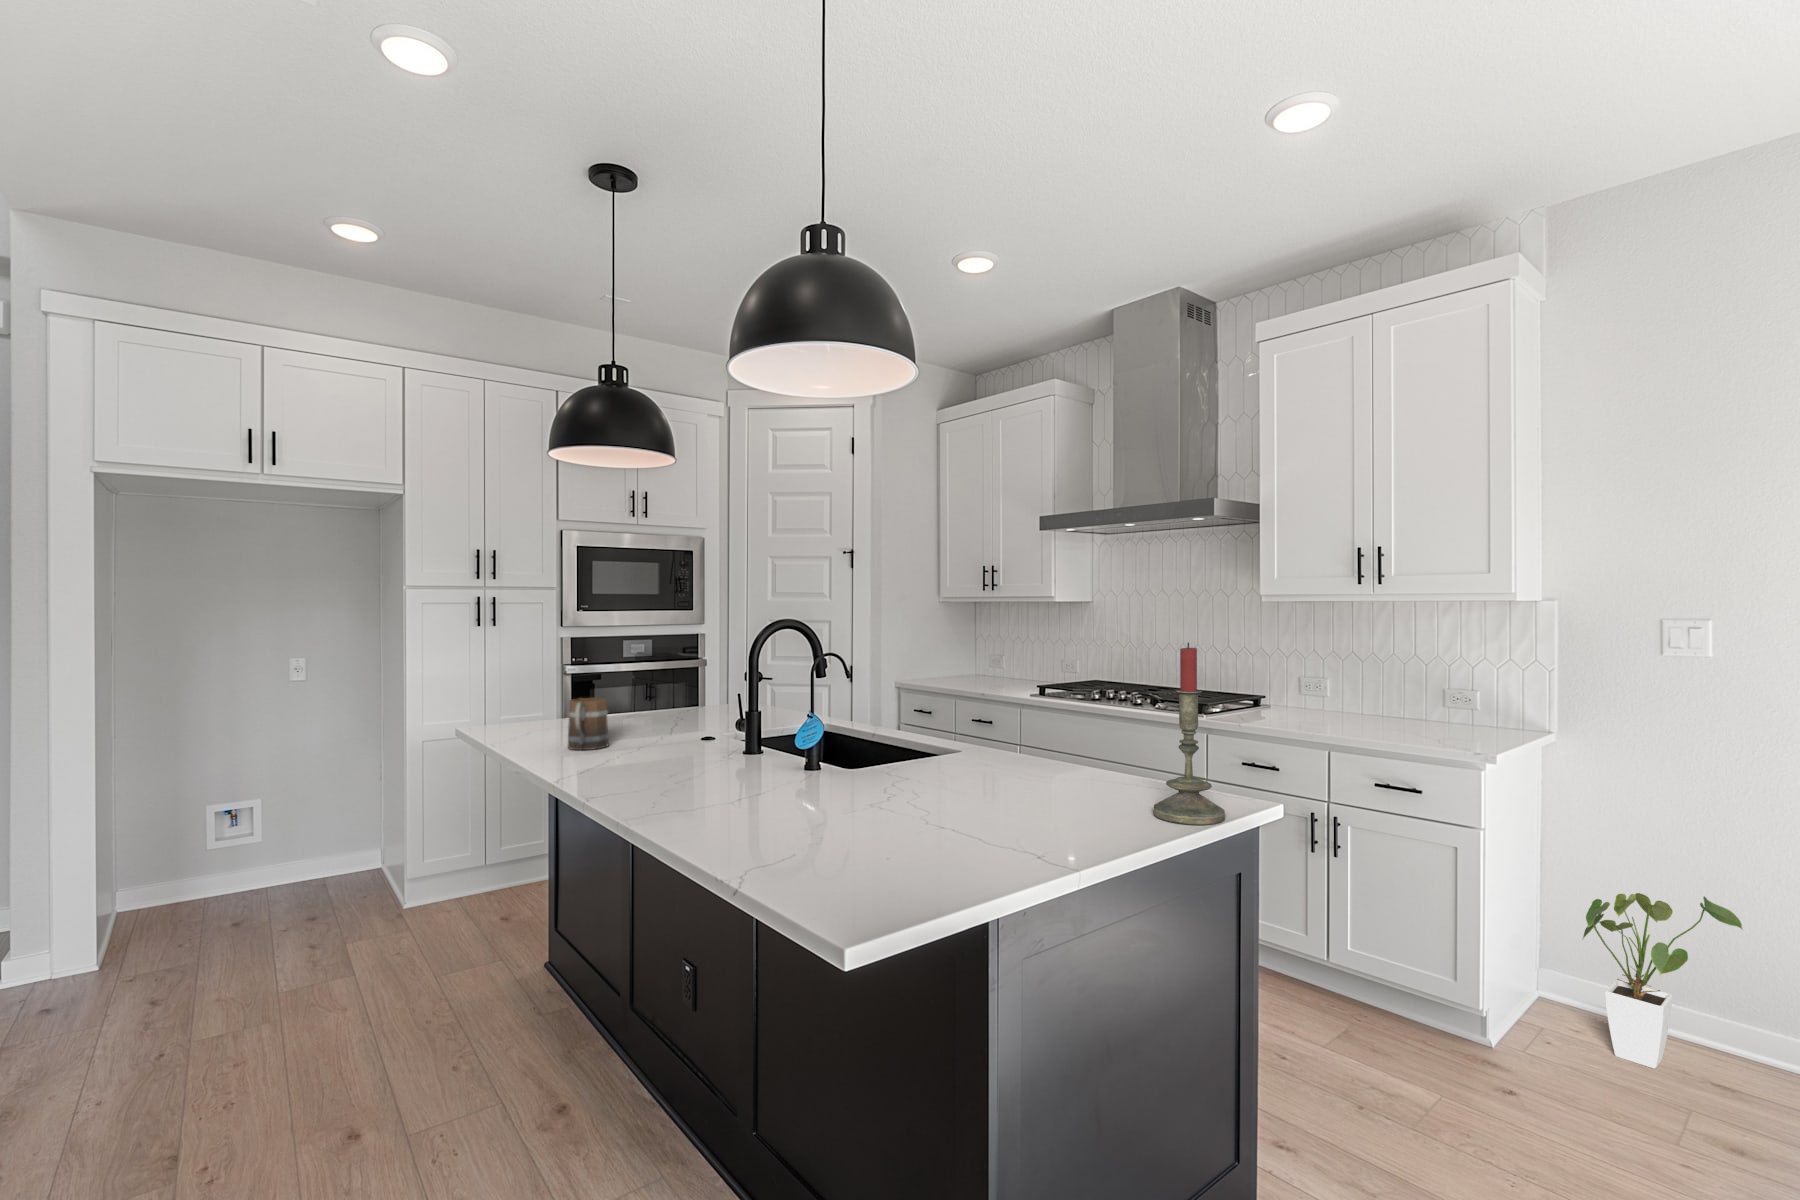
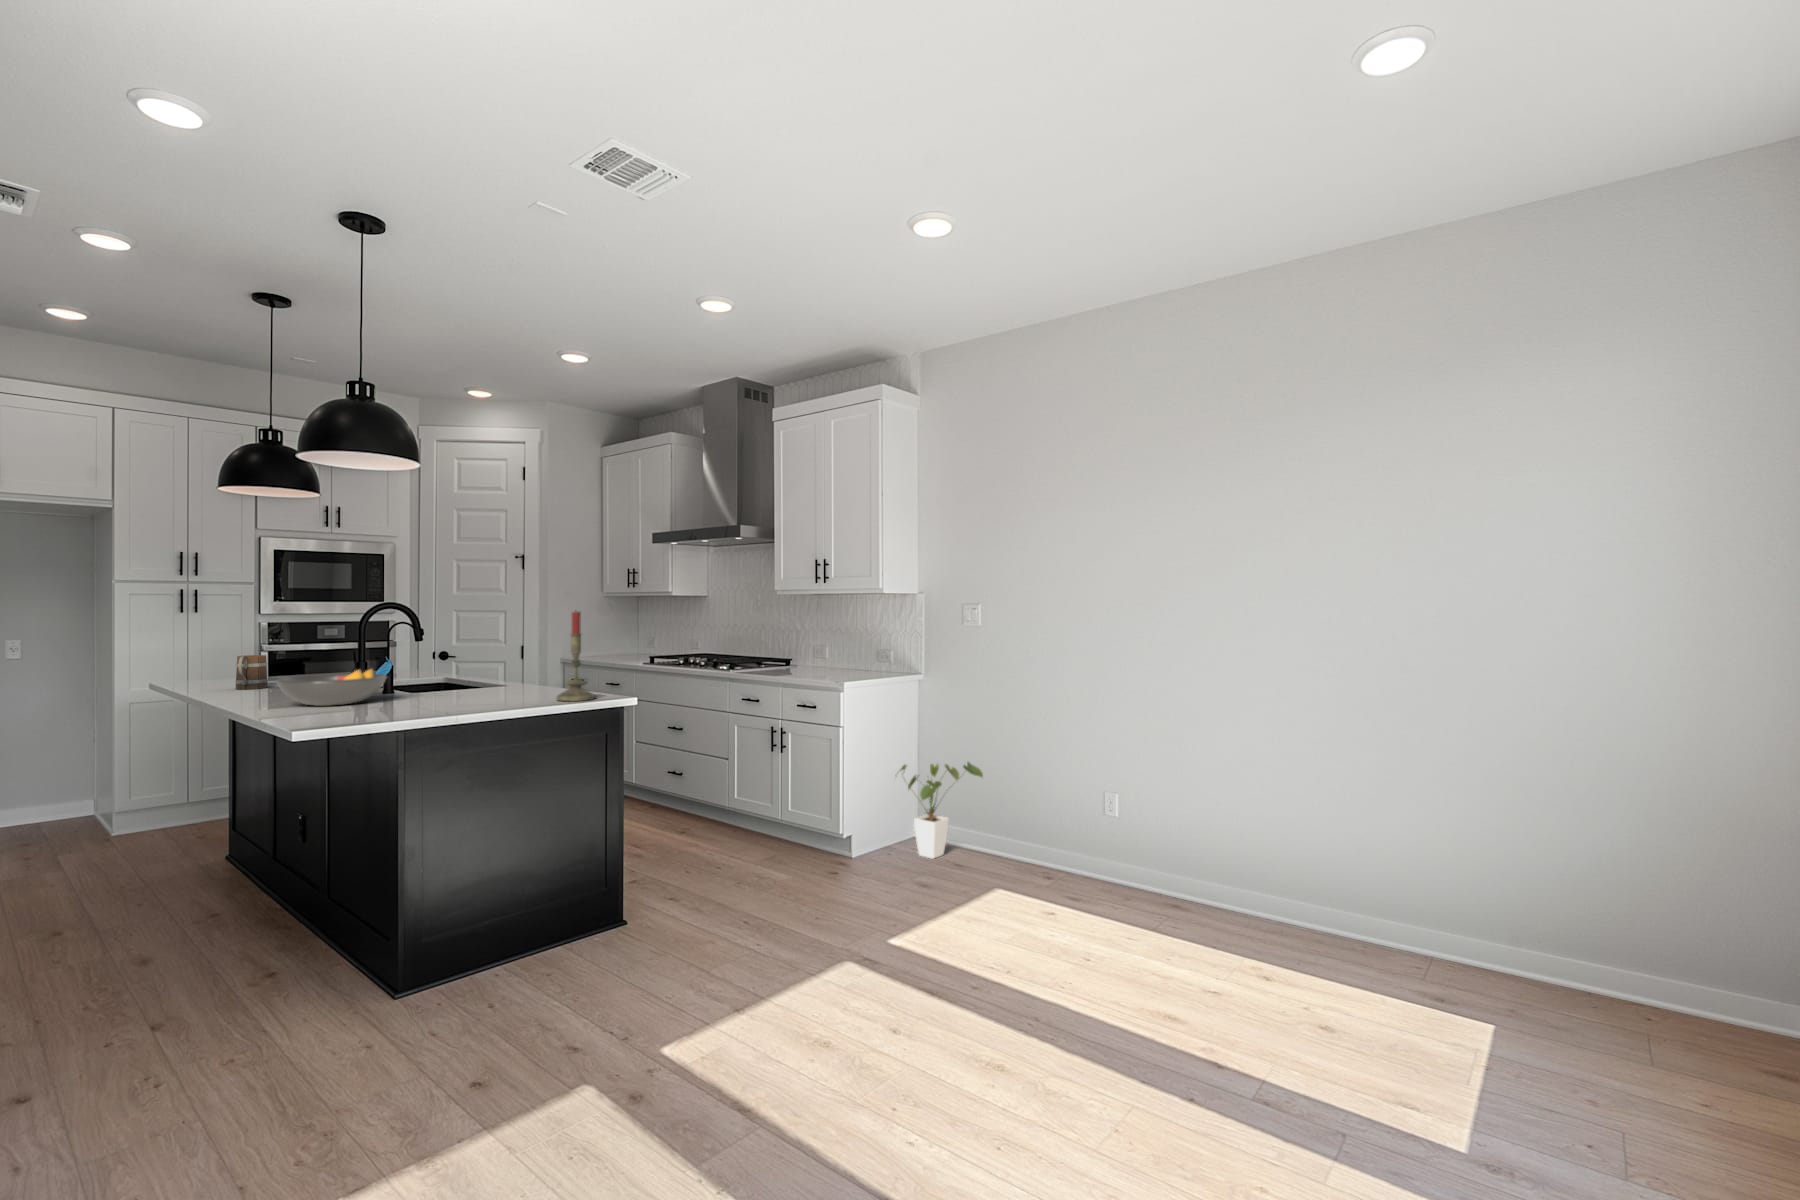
fruit bowl: none [679,745,847,820] -> present [276,669,387,706]

